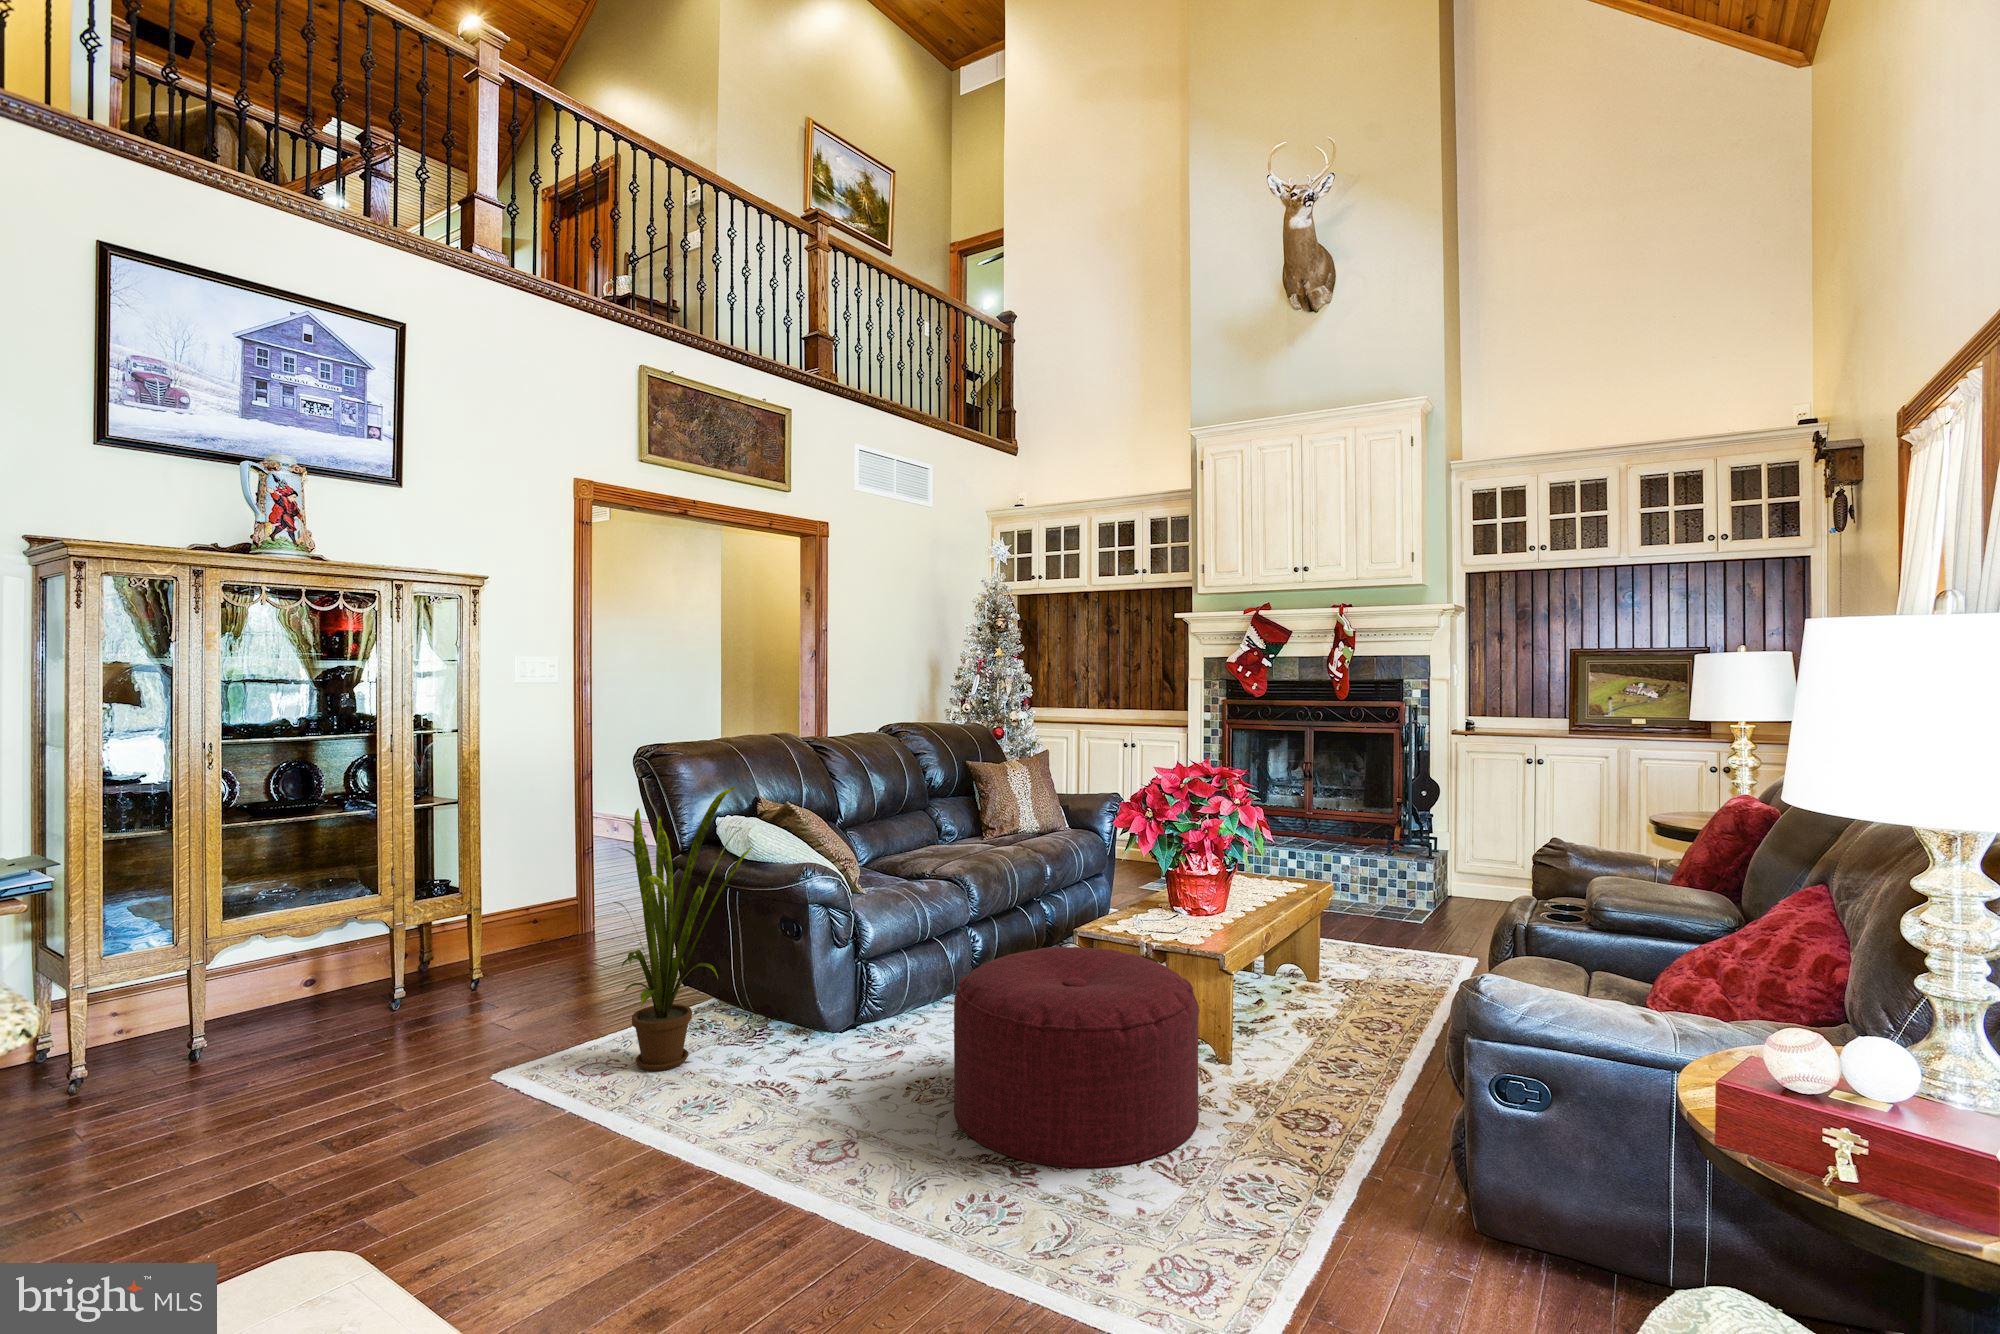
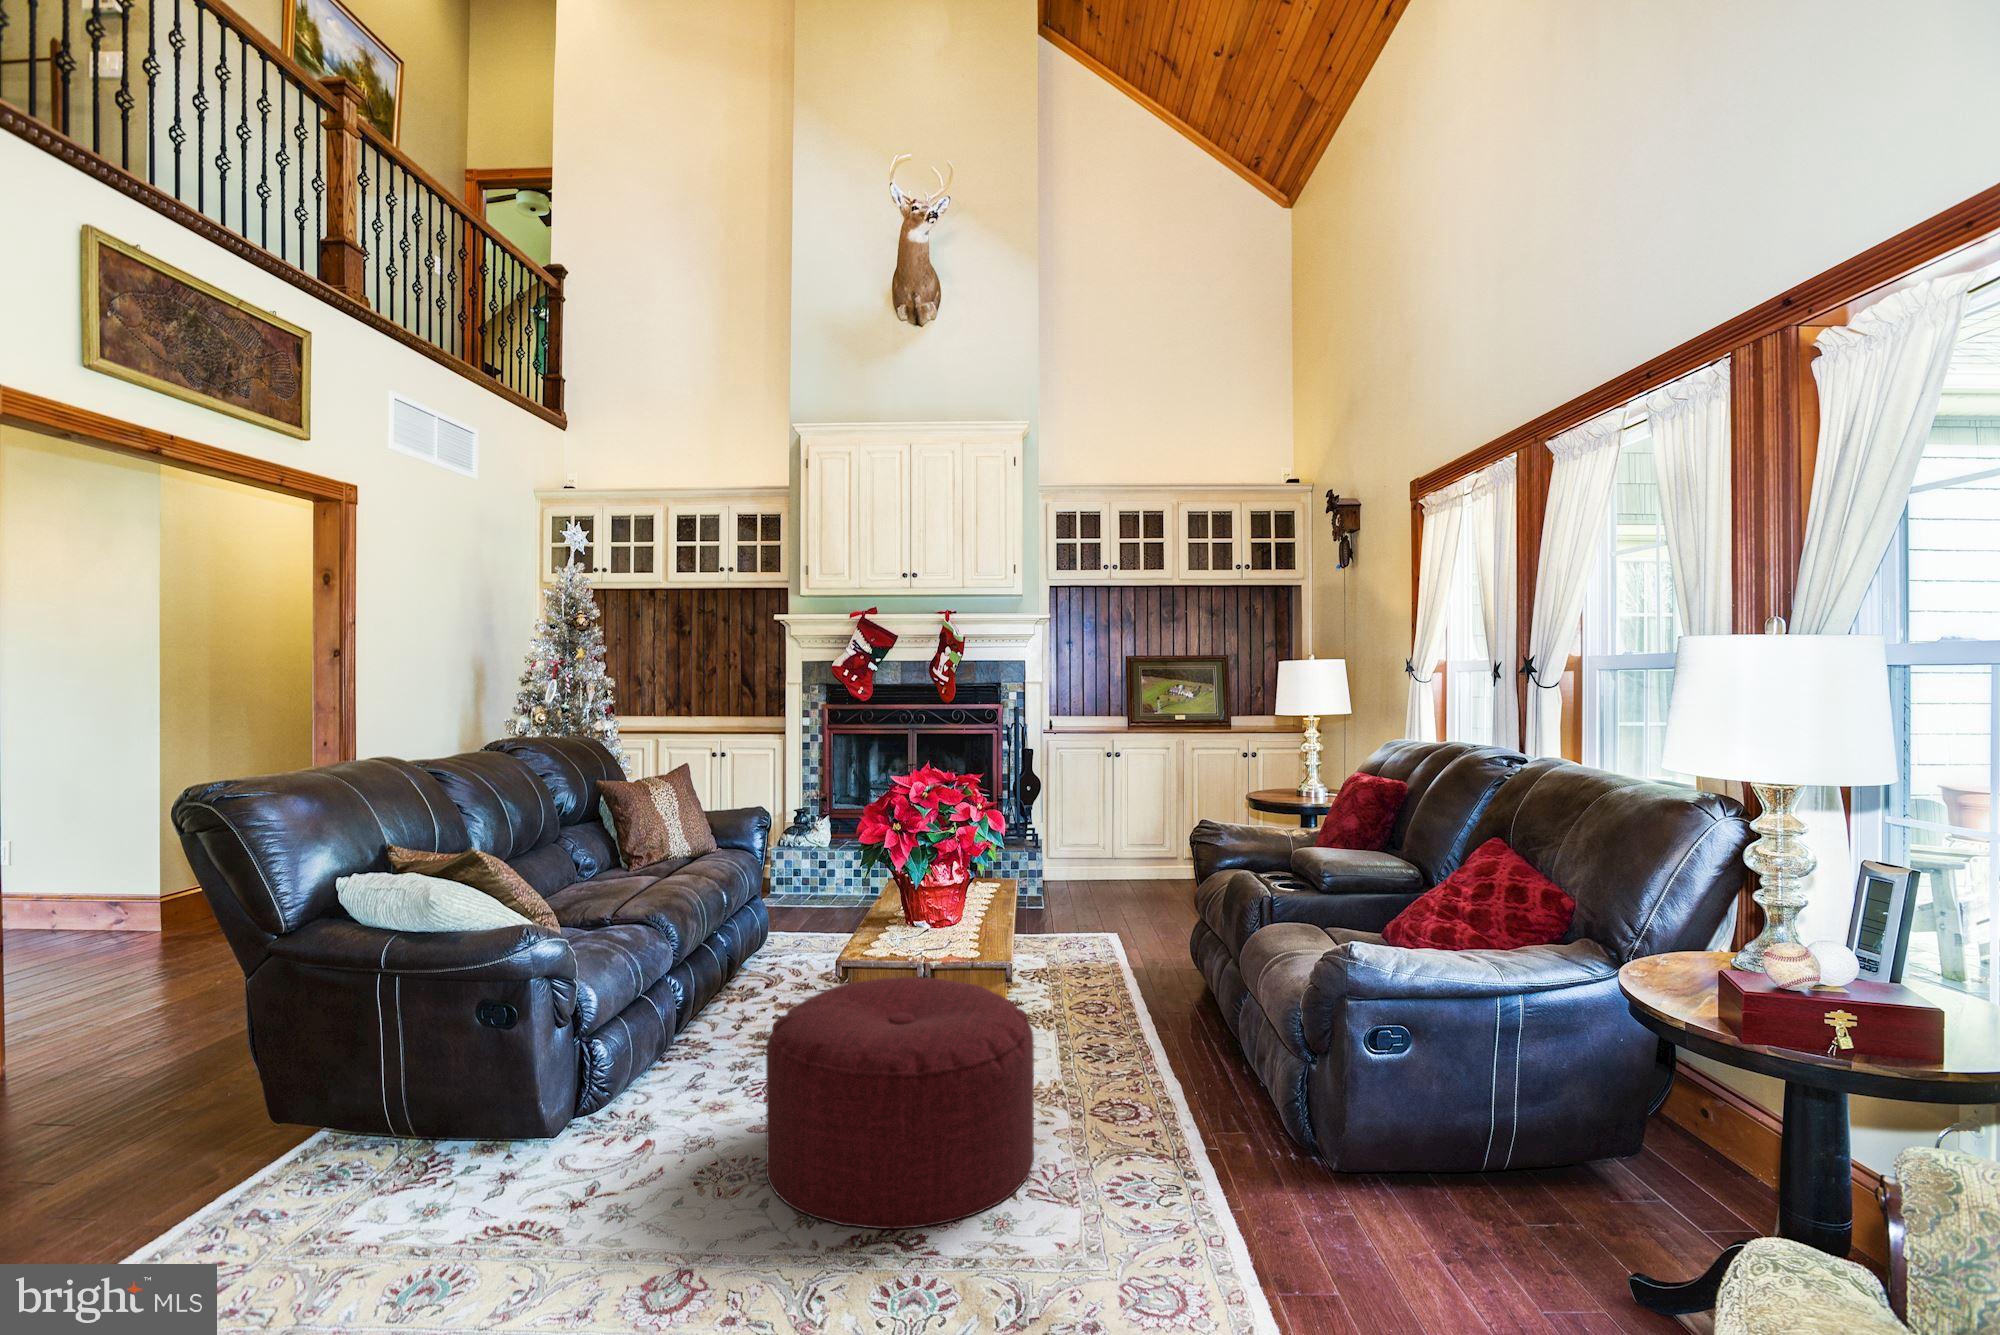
house plant: present [614,787,753,1071] -> none [216,834,444,1258]

